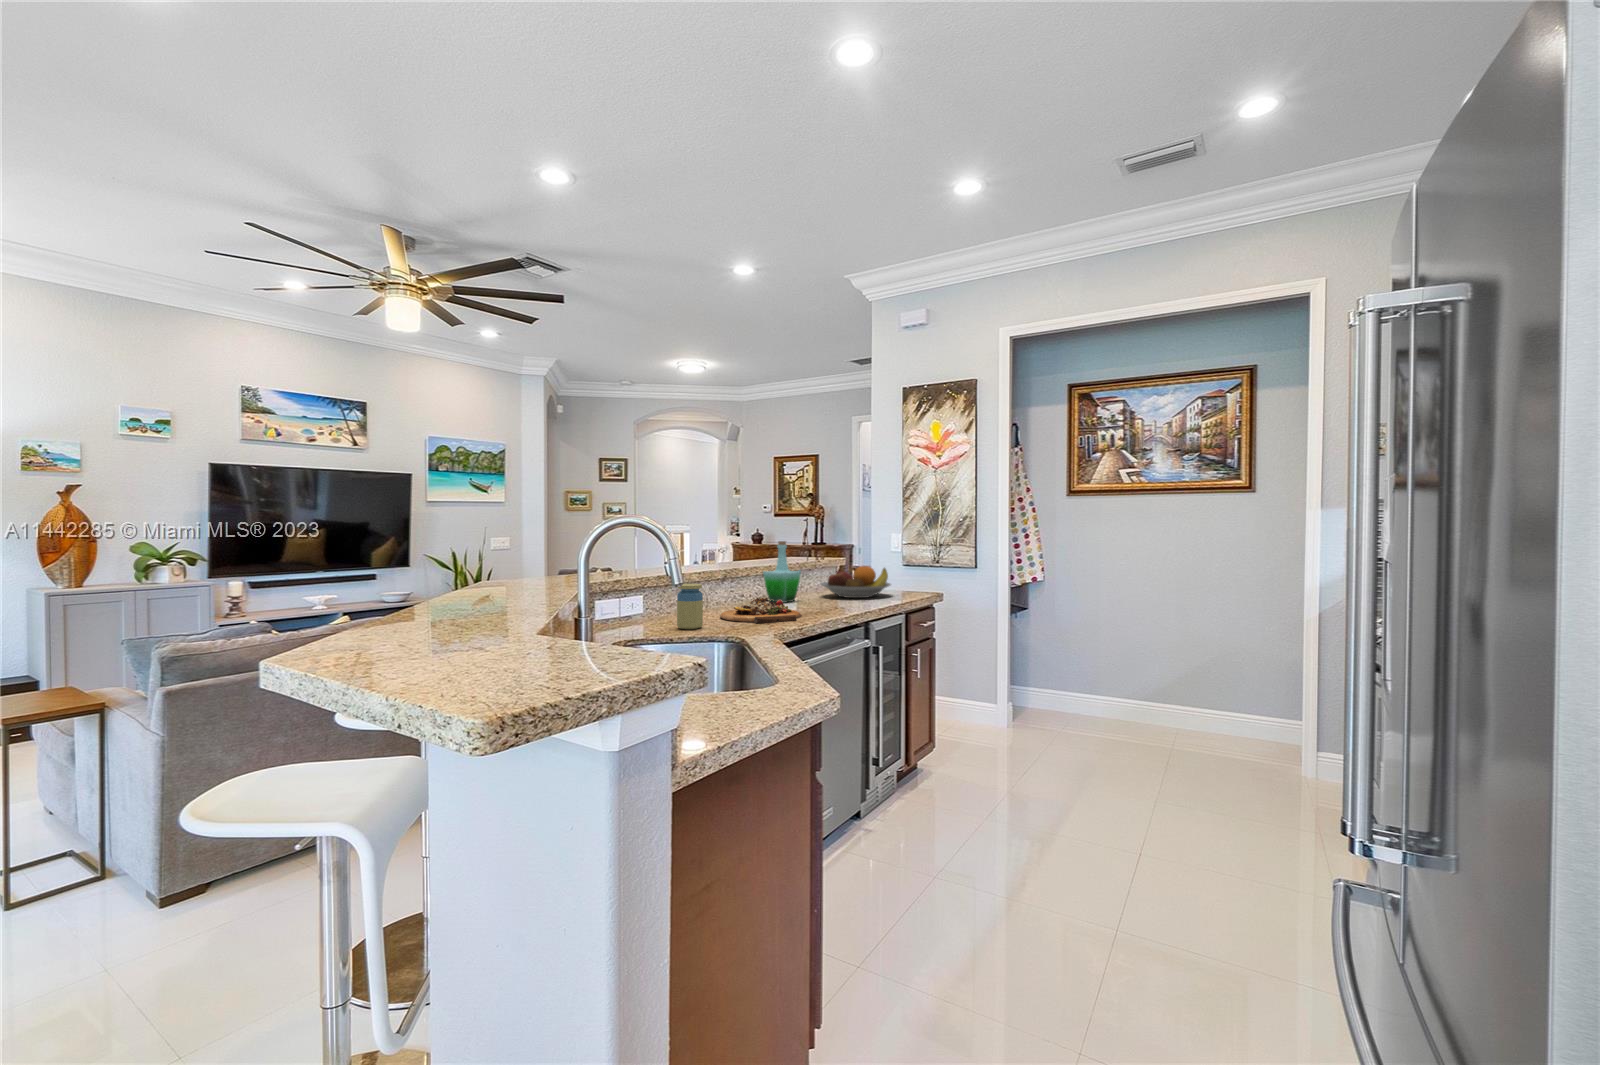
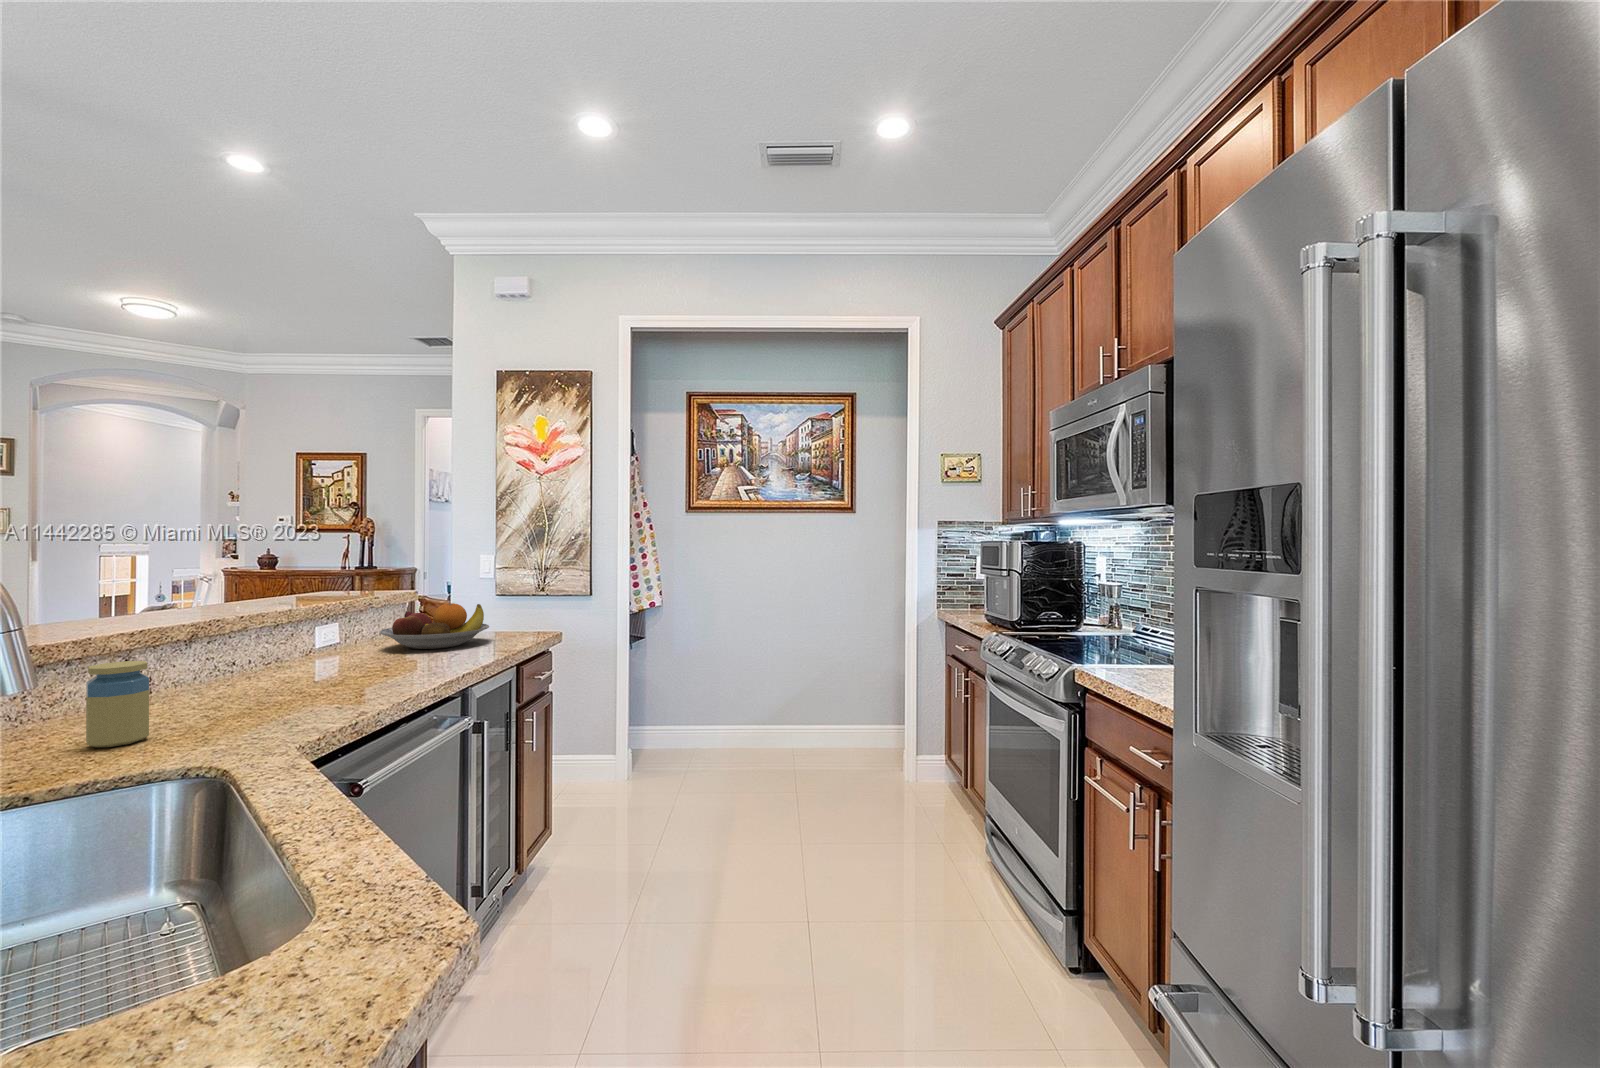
bottle: present [763,541,801,603] -> none [279,574,348,667]
cutting board: present [720,598,802,623] -> none [191,668,354,715]

